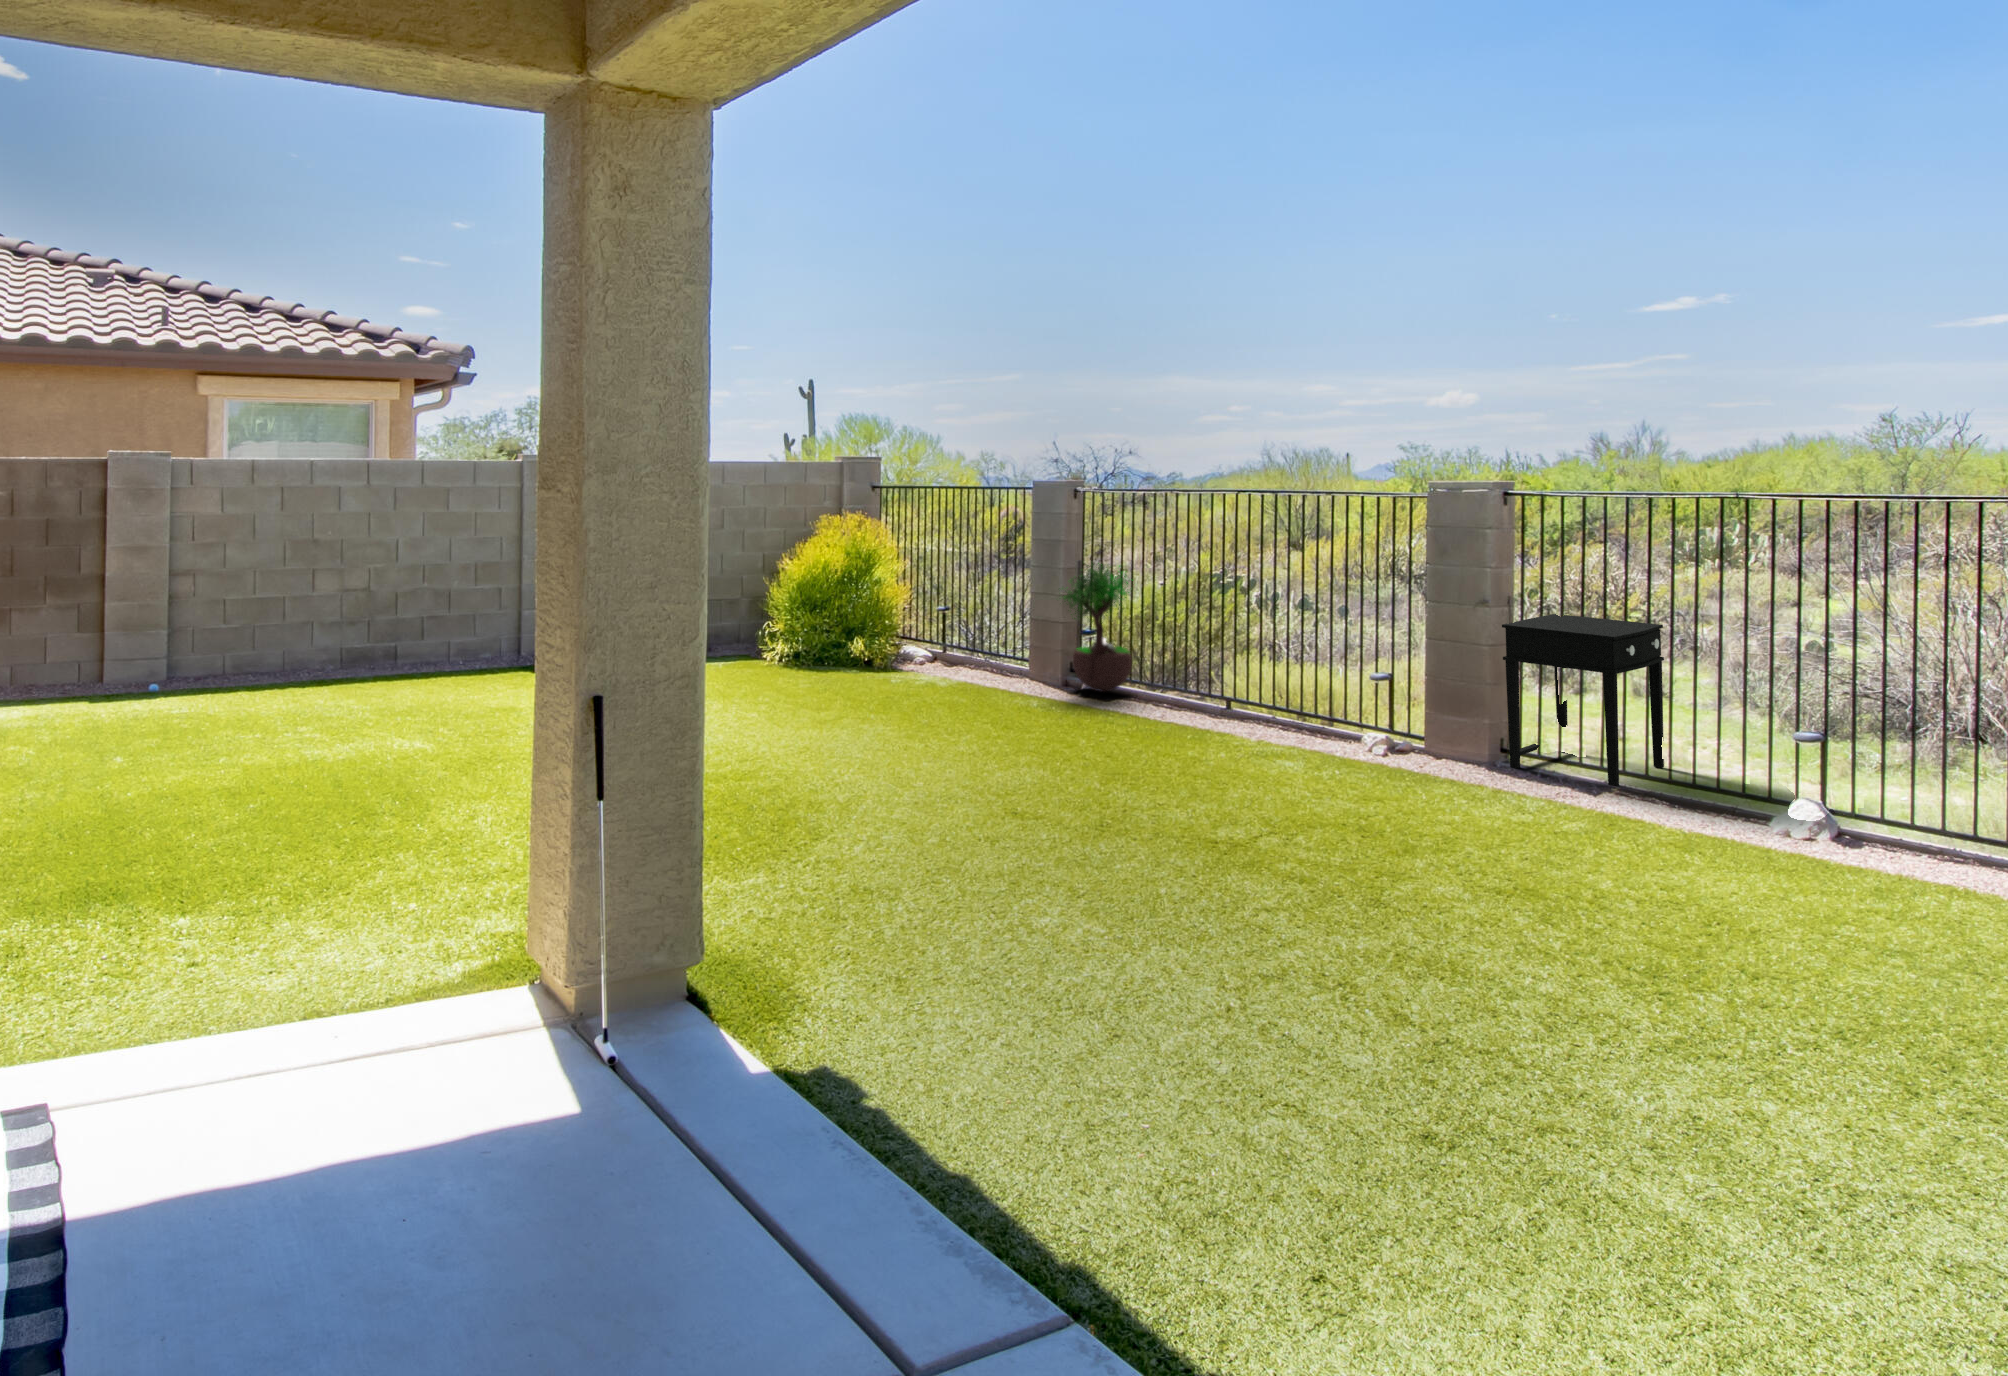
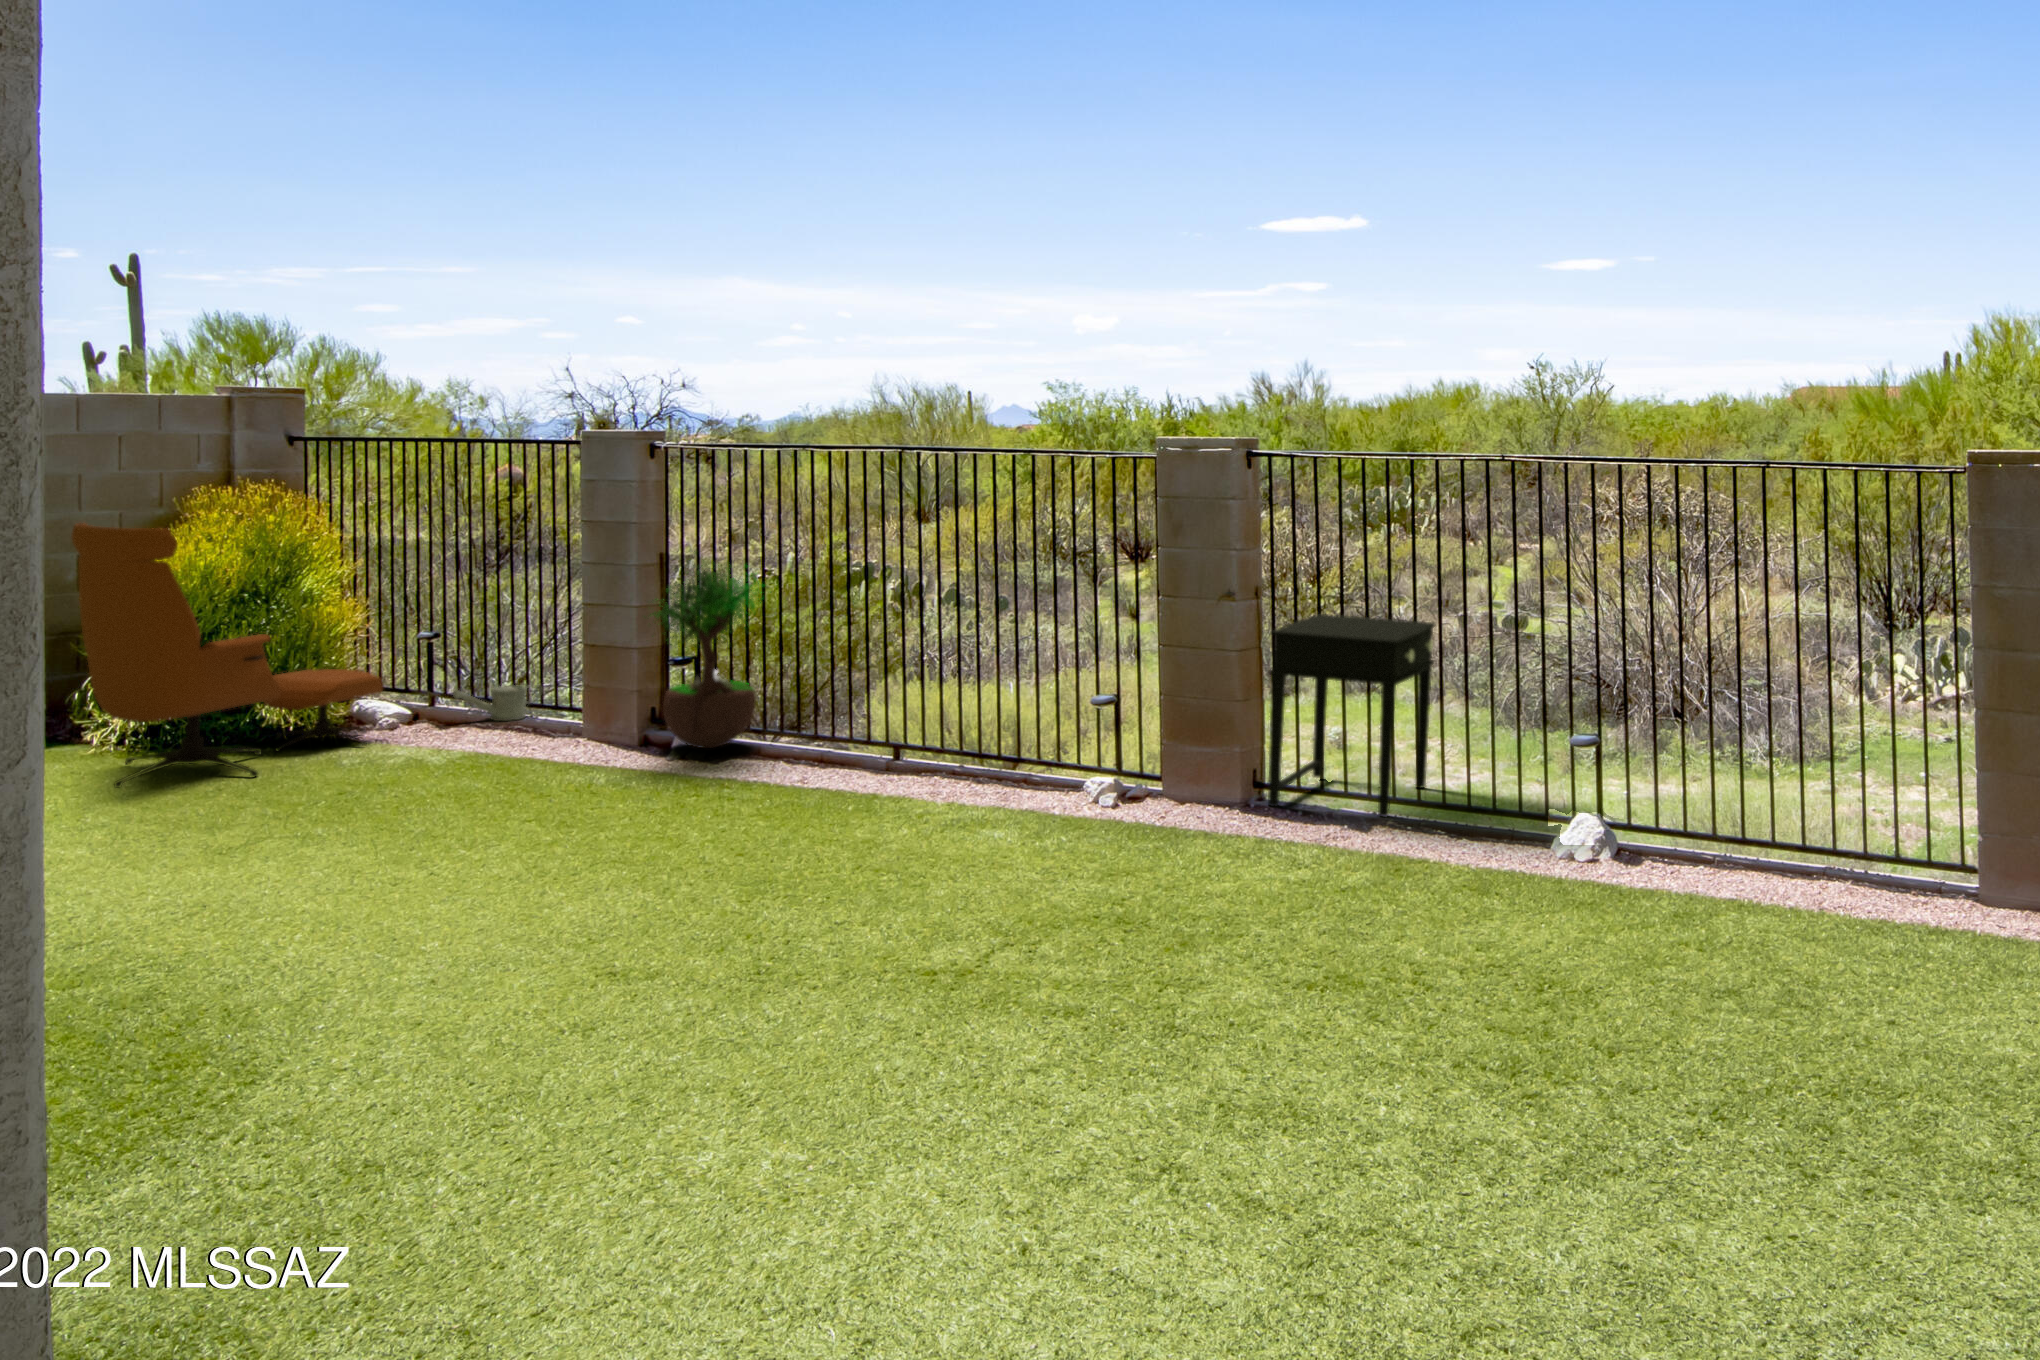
lounge chair: none [757,533,915,687] -> present [71,523,383,788]
watering can: none [954,643,1006,666] -> present [453,685,542,721]

